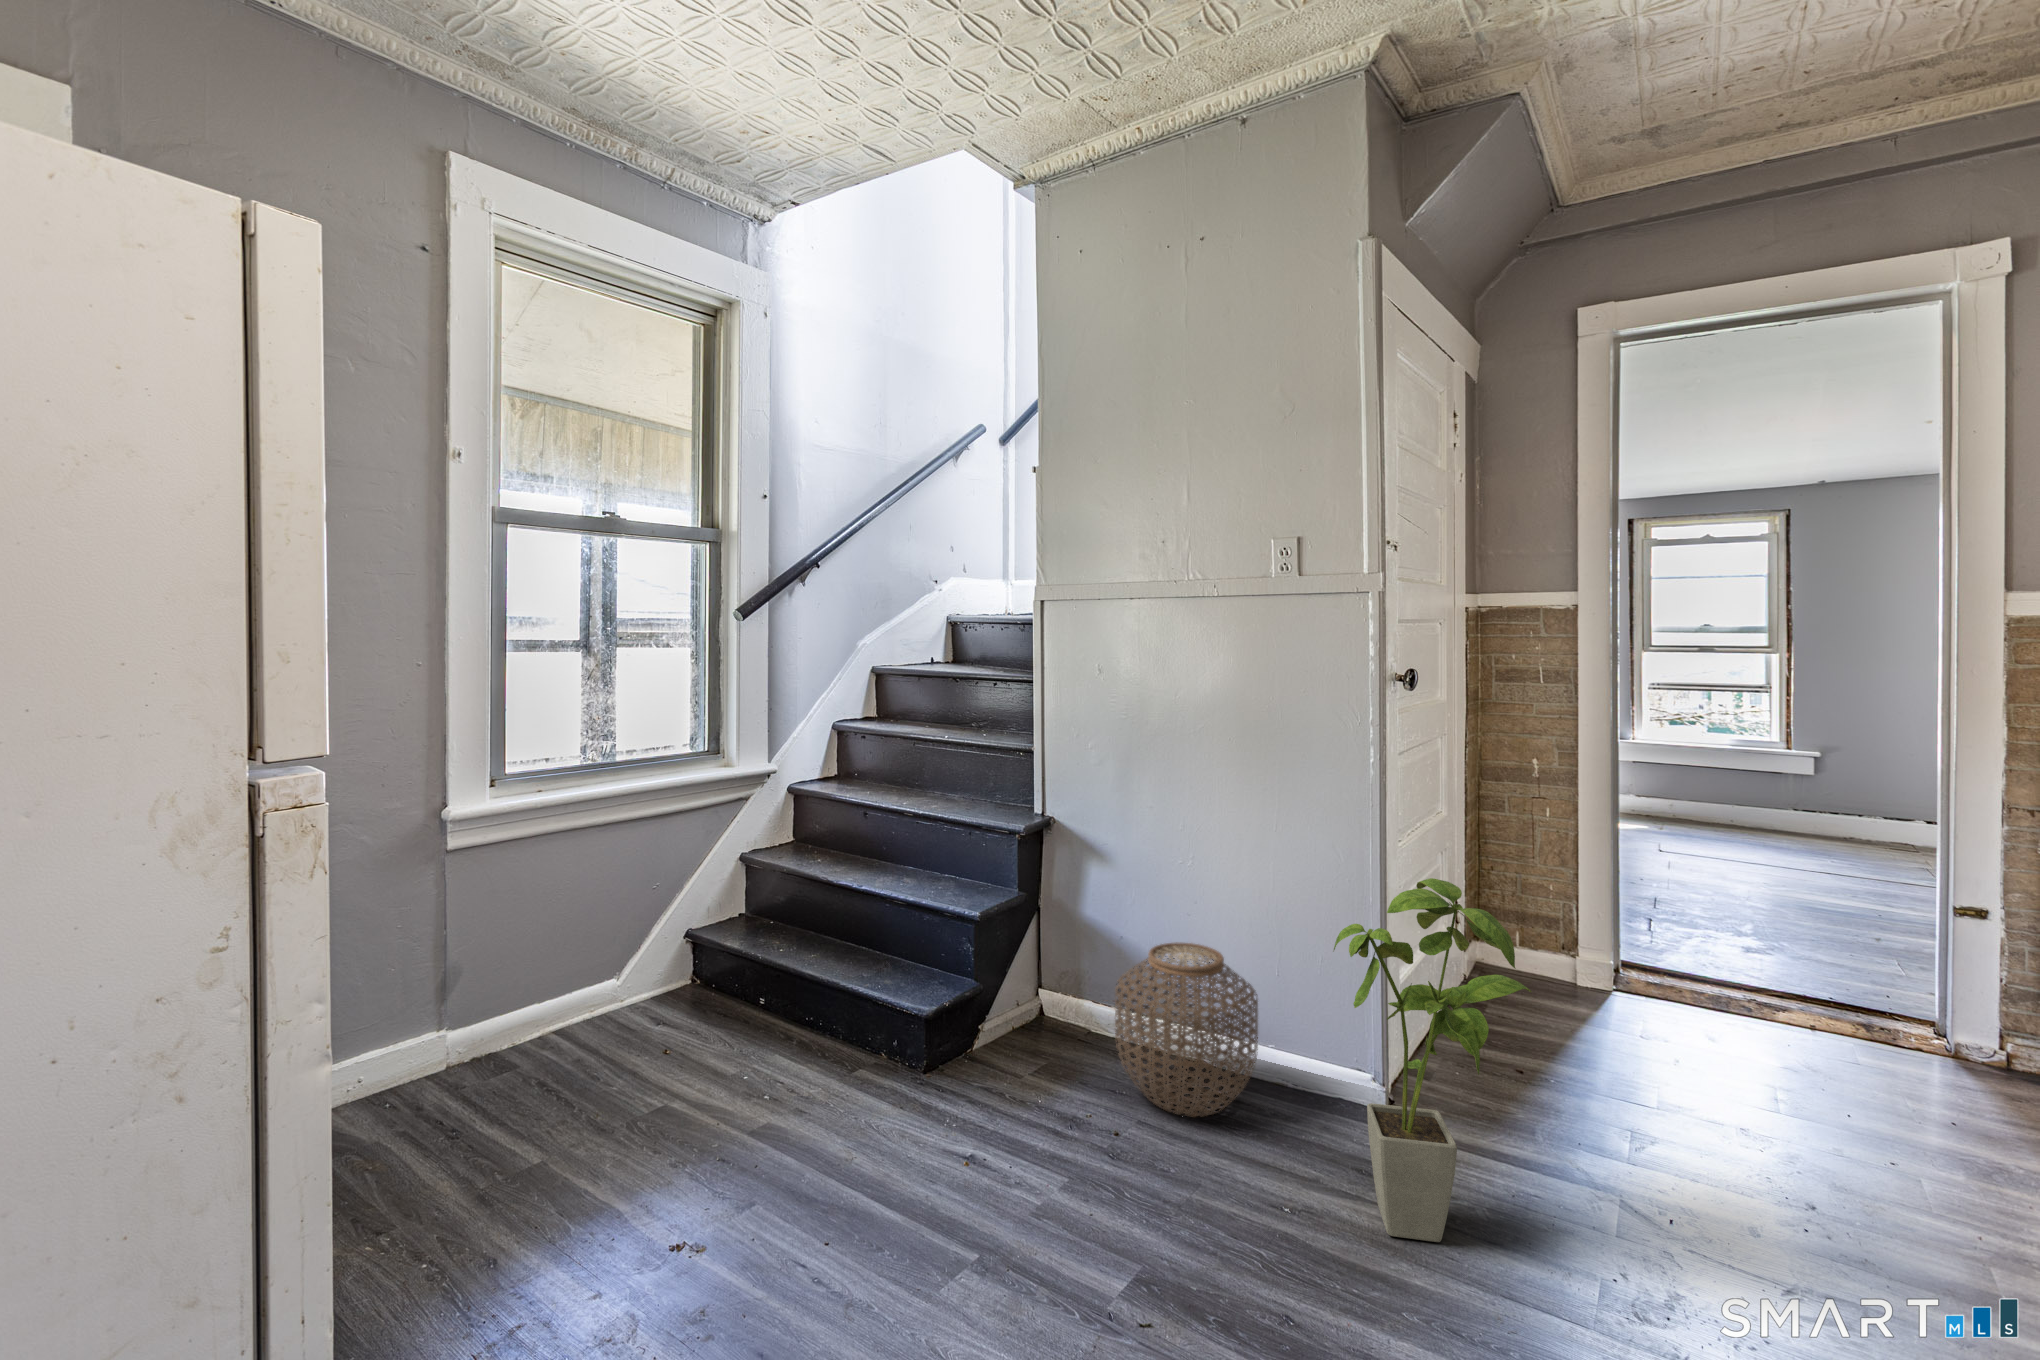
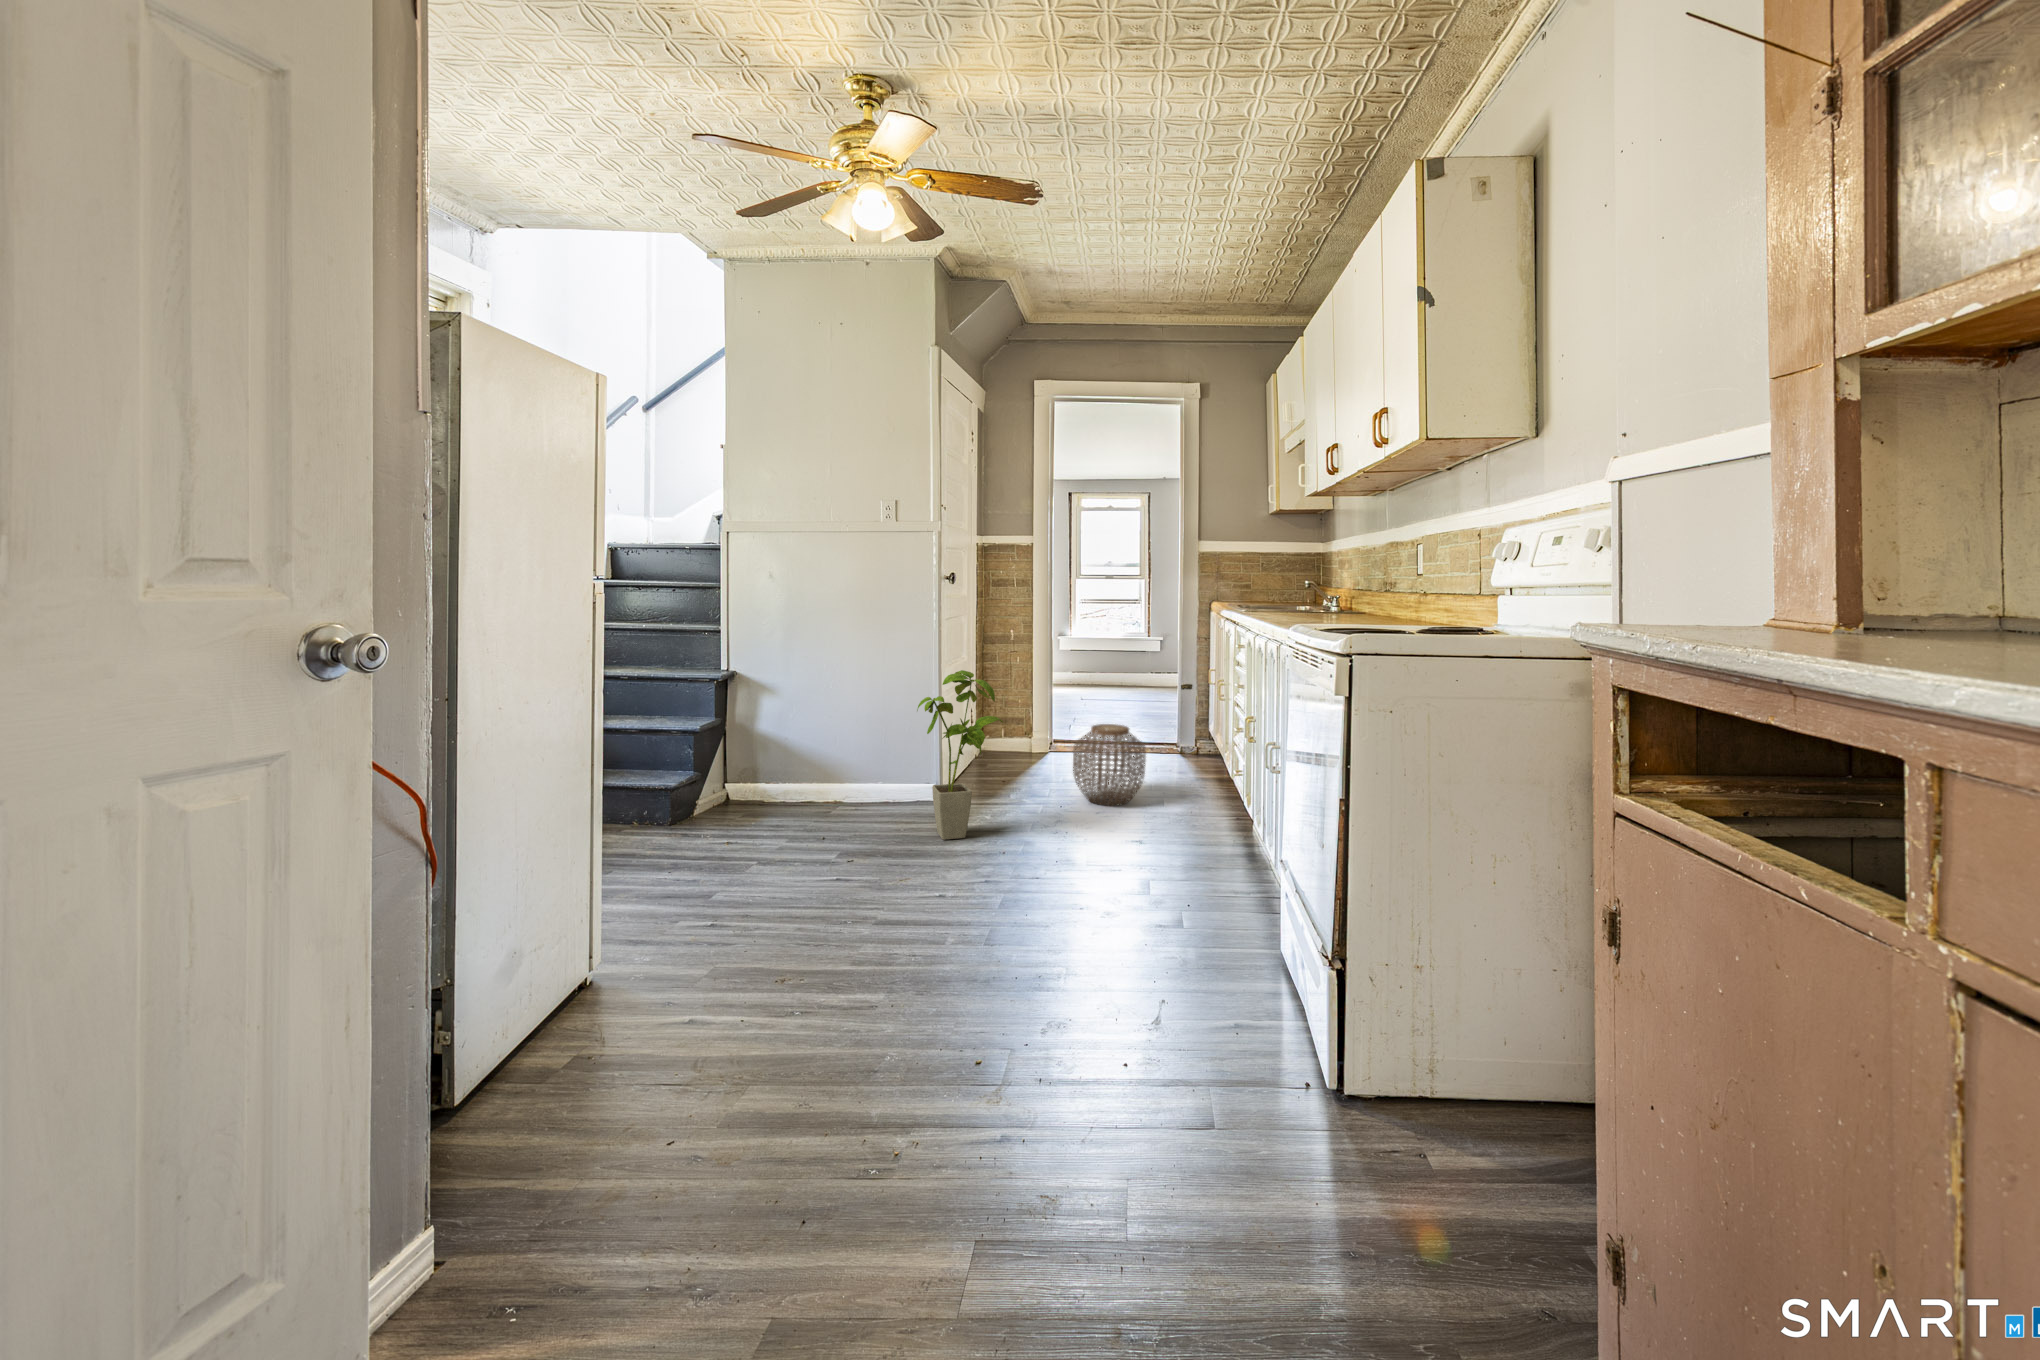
woven basket: present [1115,942,1258,1116] -> present [1073,724,1146,806]

